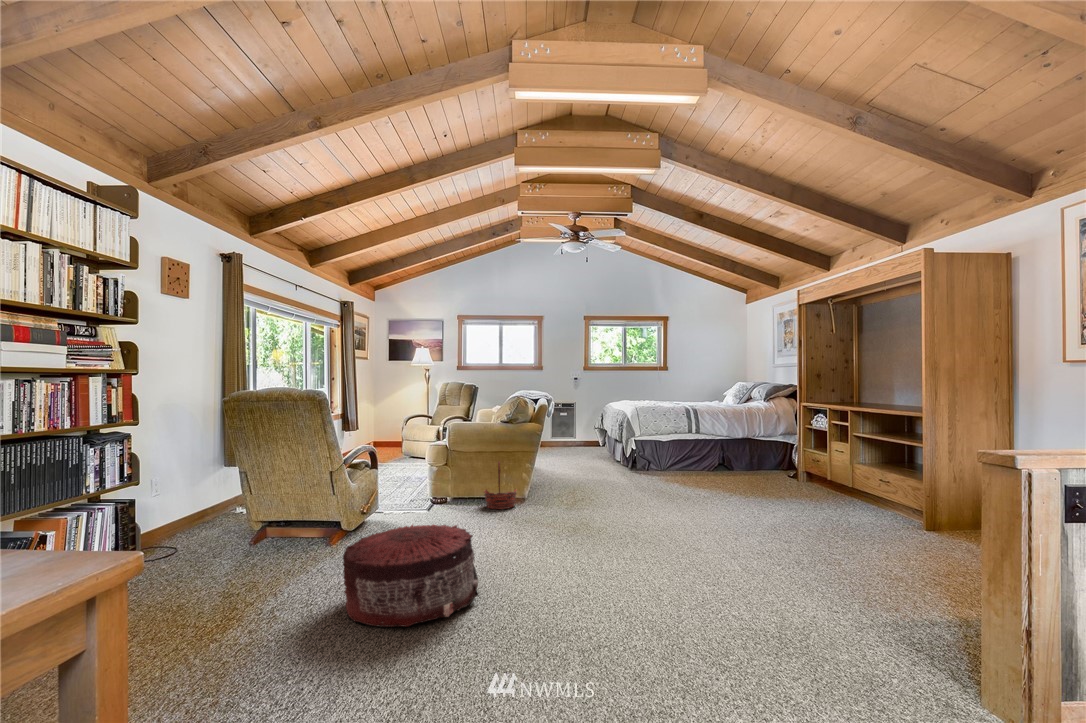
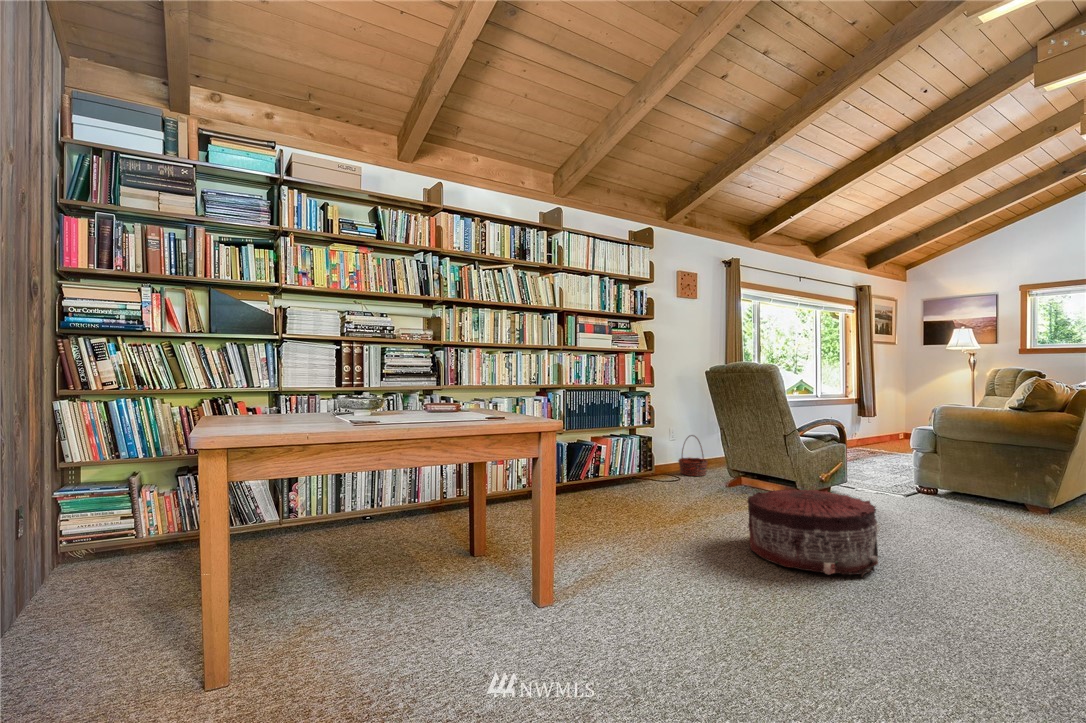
basket: present [484,462,517,509] -> present [678,435,708,476]

